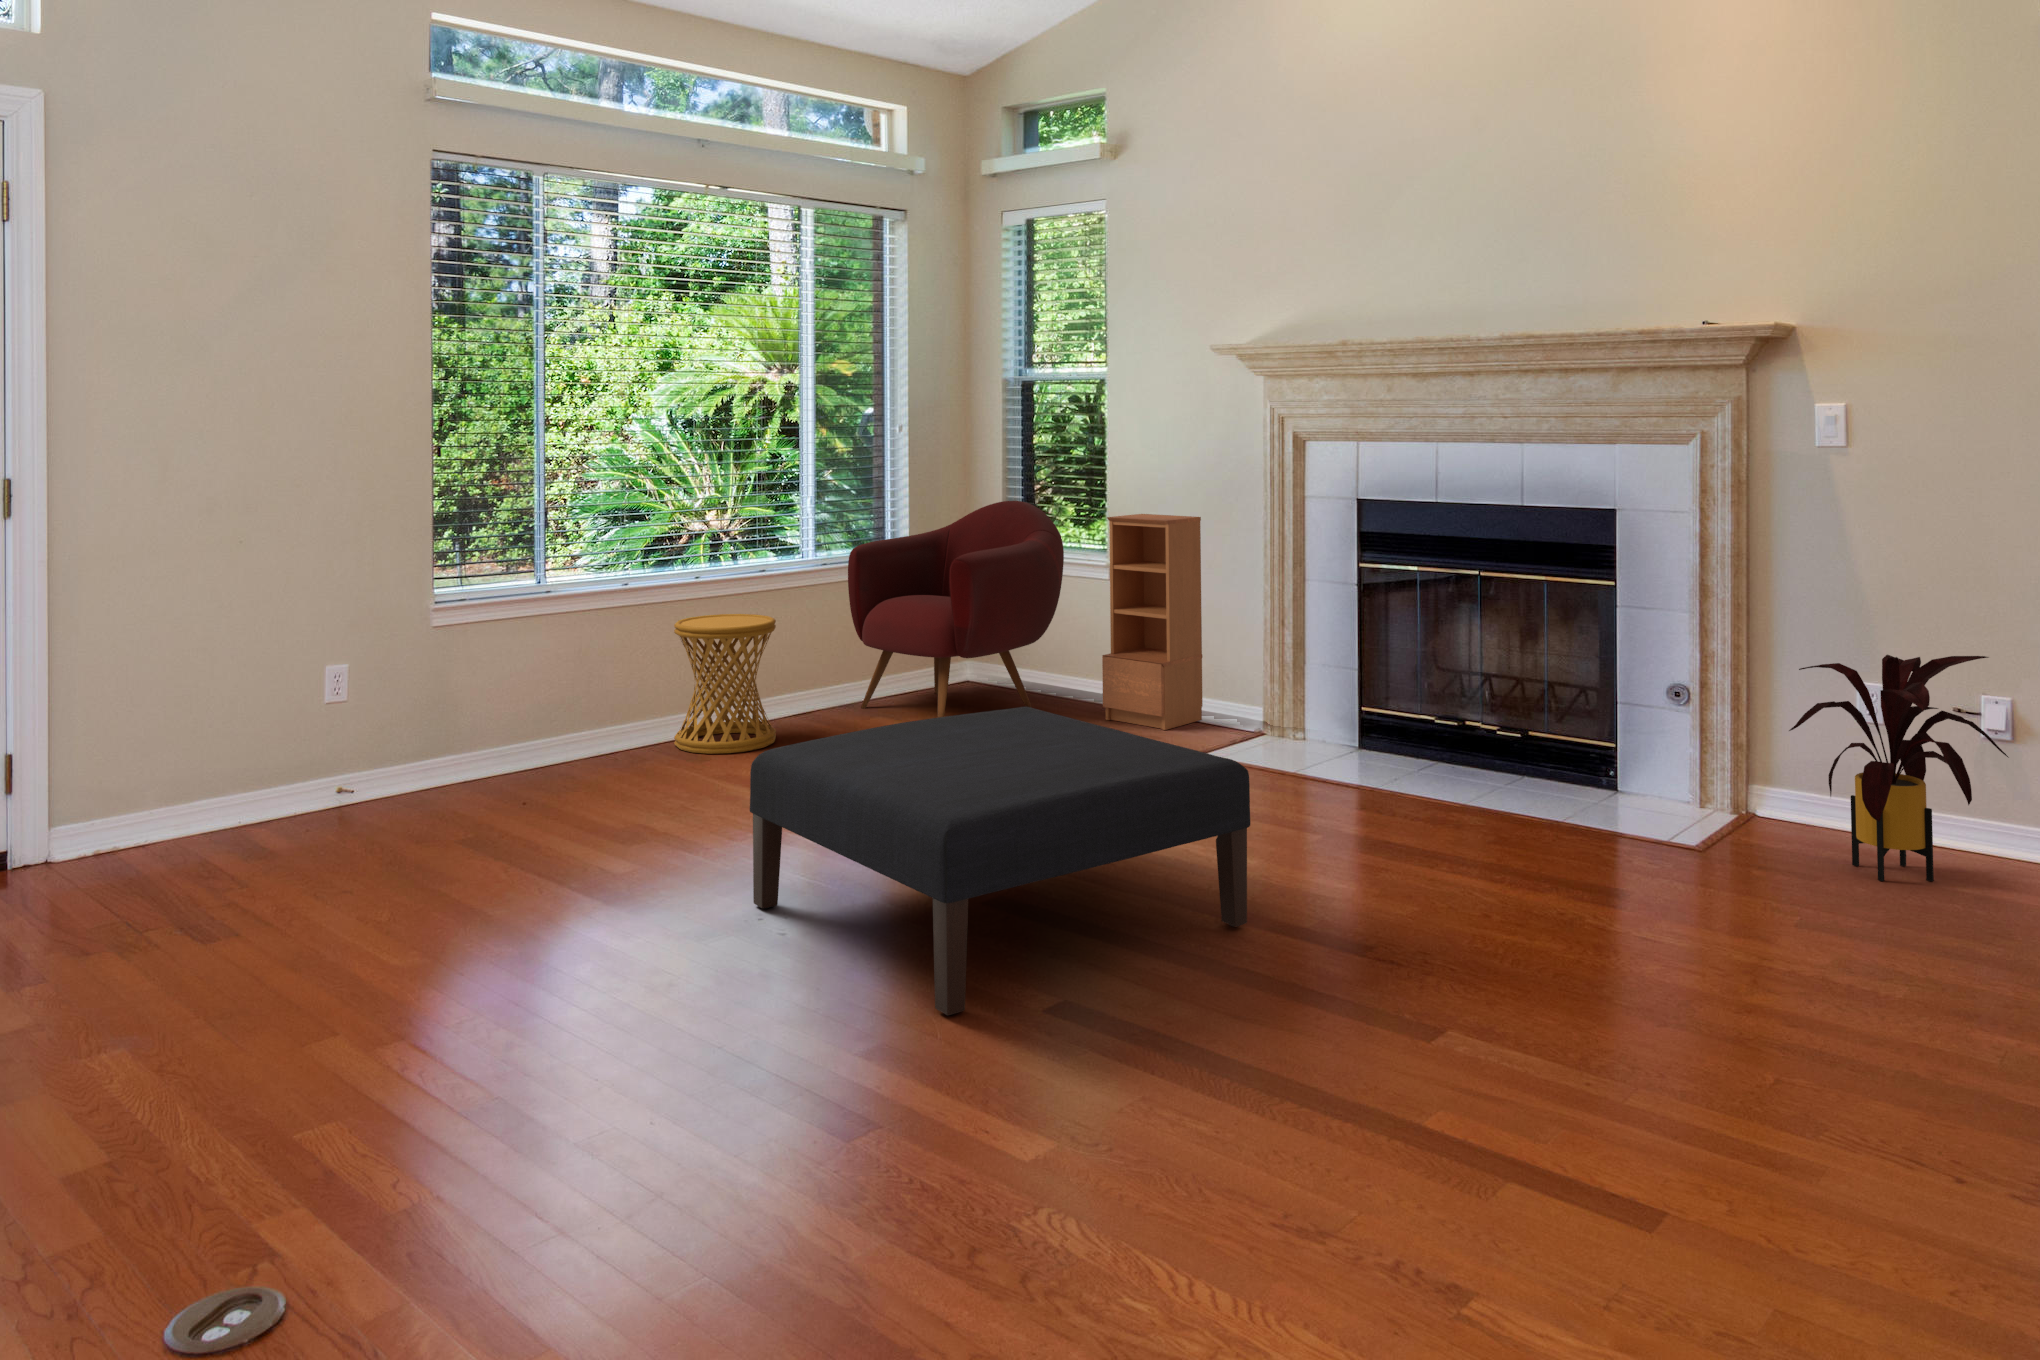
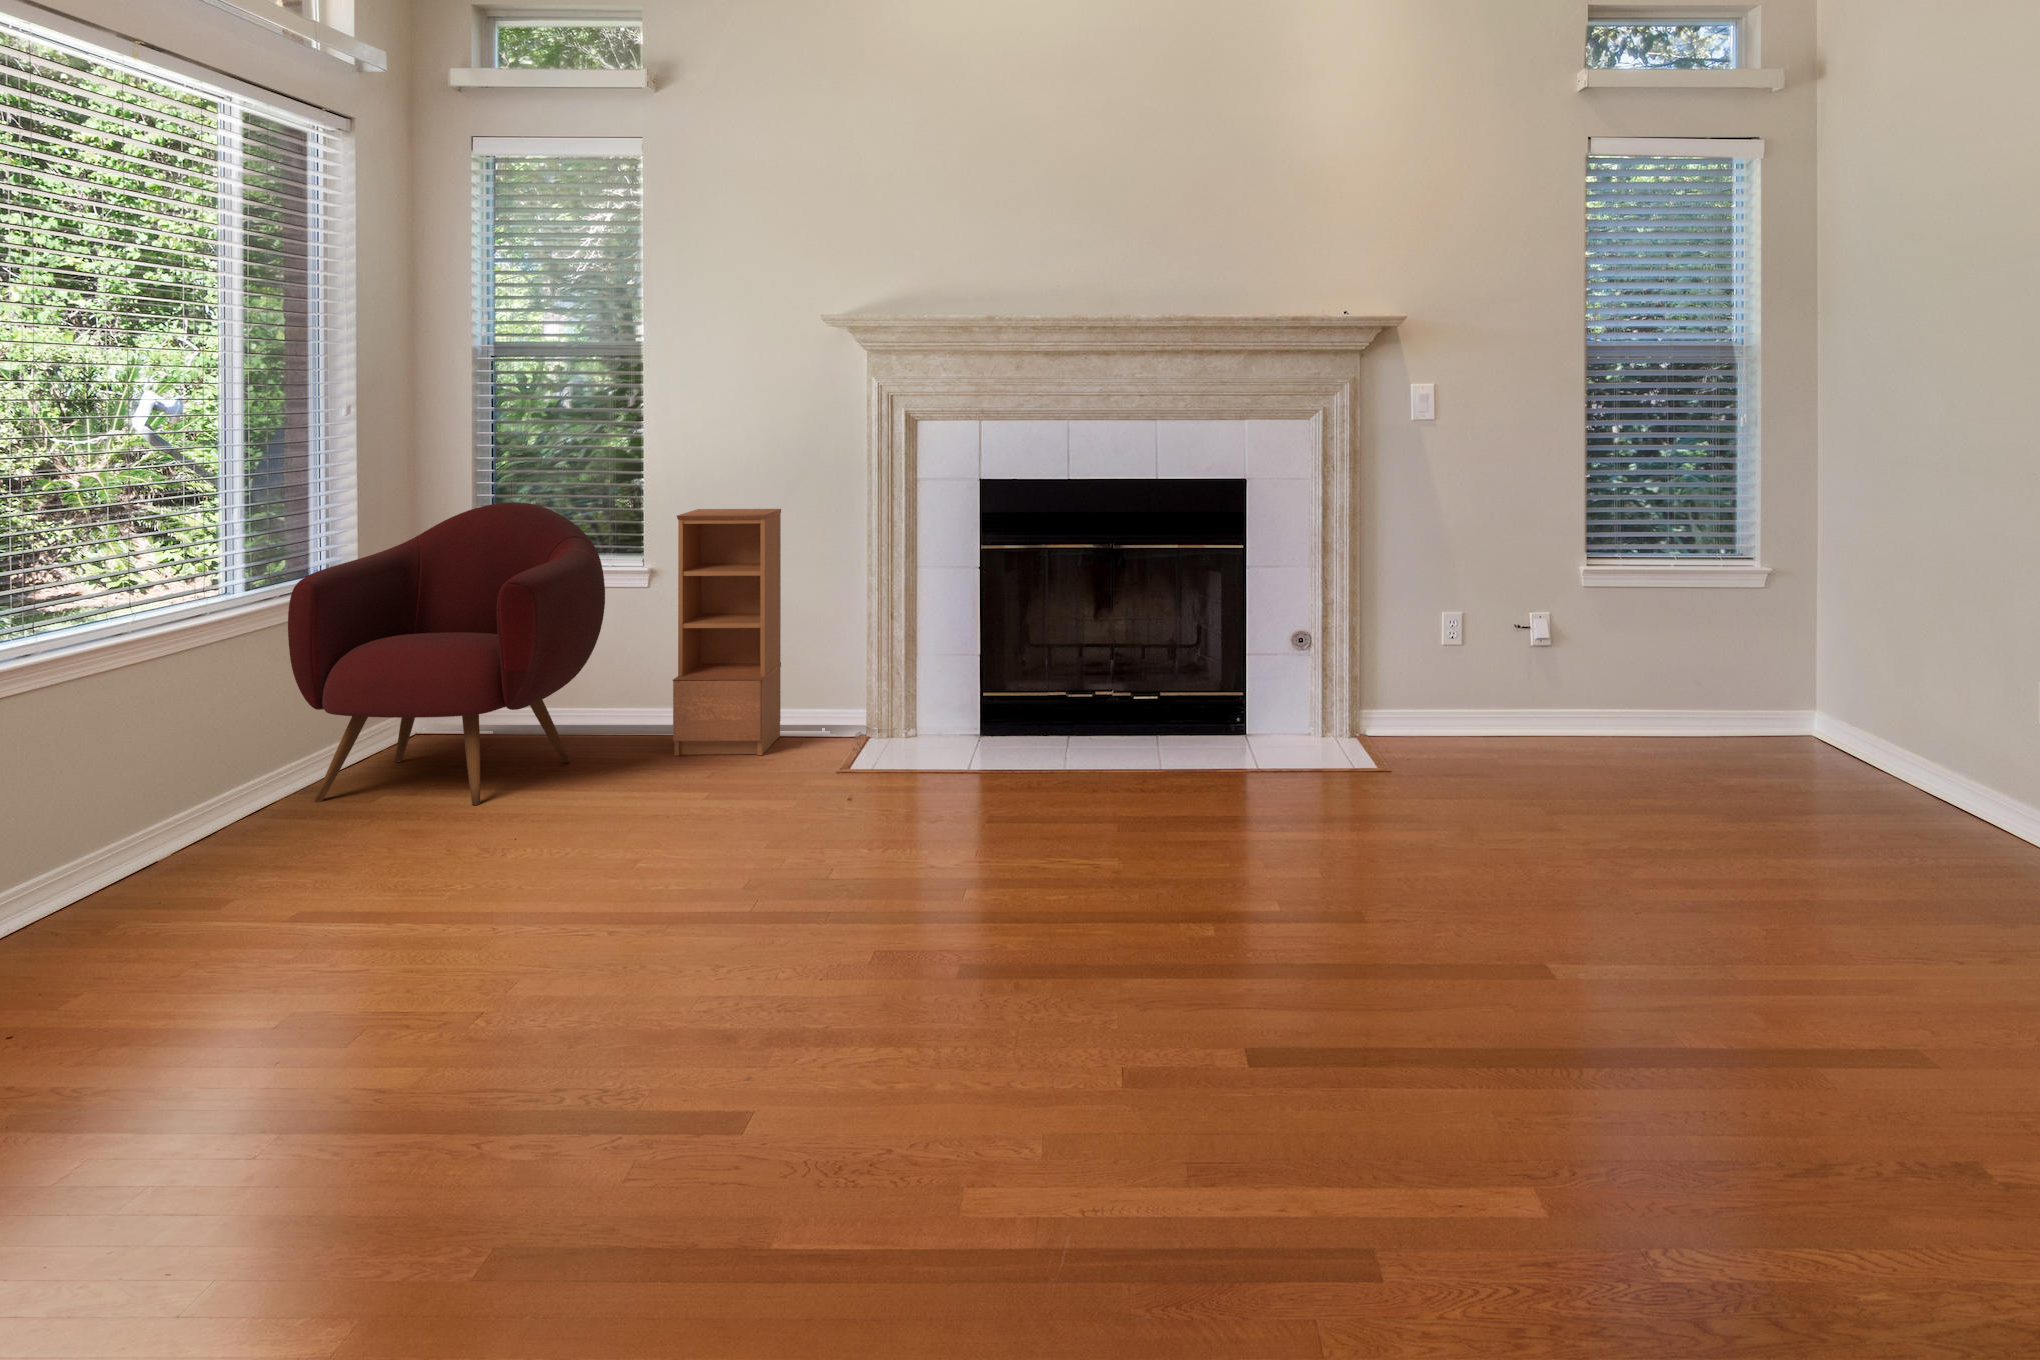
side table: present [674,614,776,754] -> none [68,695,259,930]
house plant: present [1789,655,2008,881] -> none [1431,581,1598,773]
ottoman: present [750,707,1251,1015] -> none [640,761,1236,1206]

